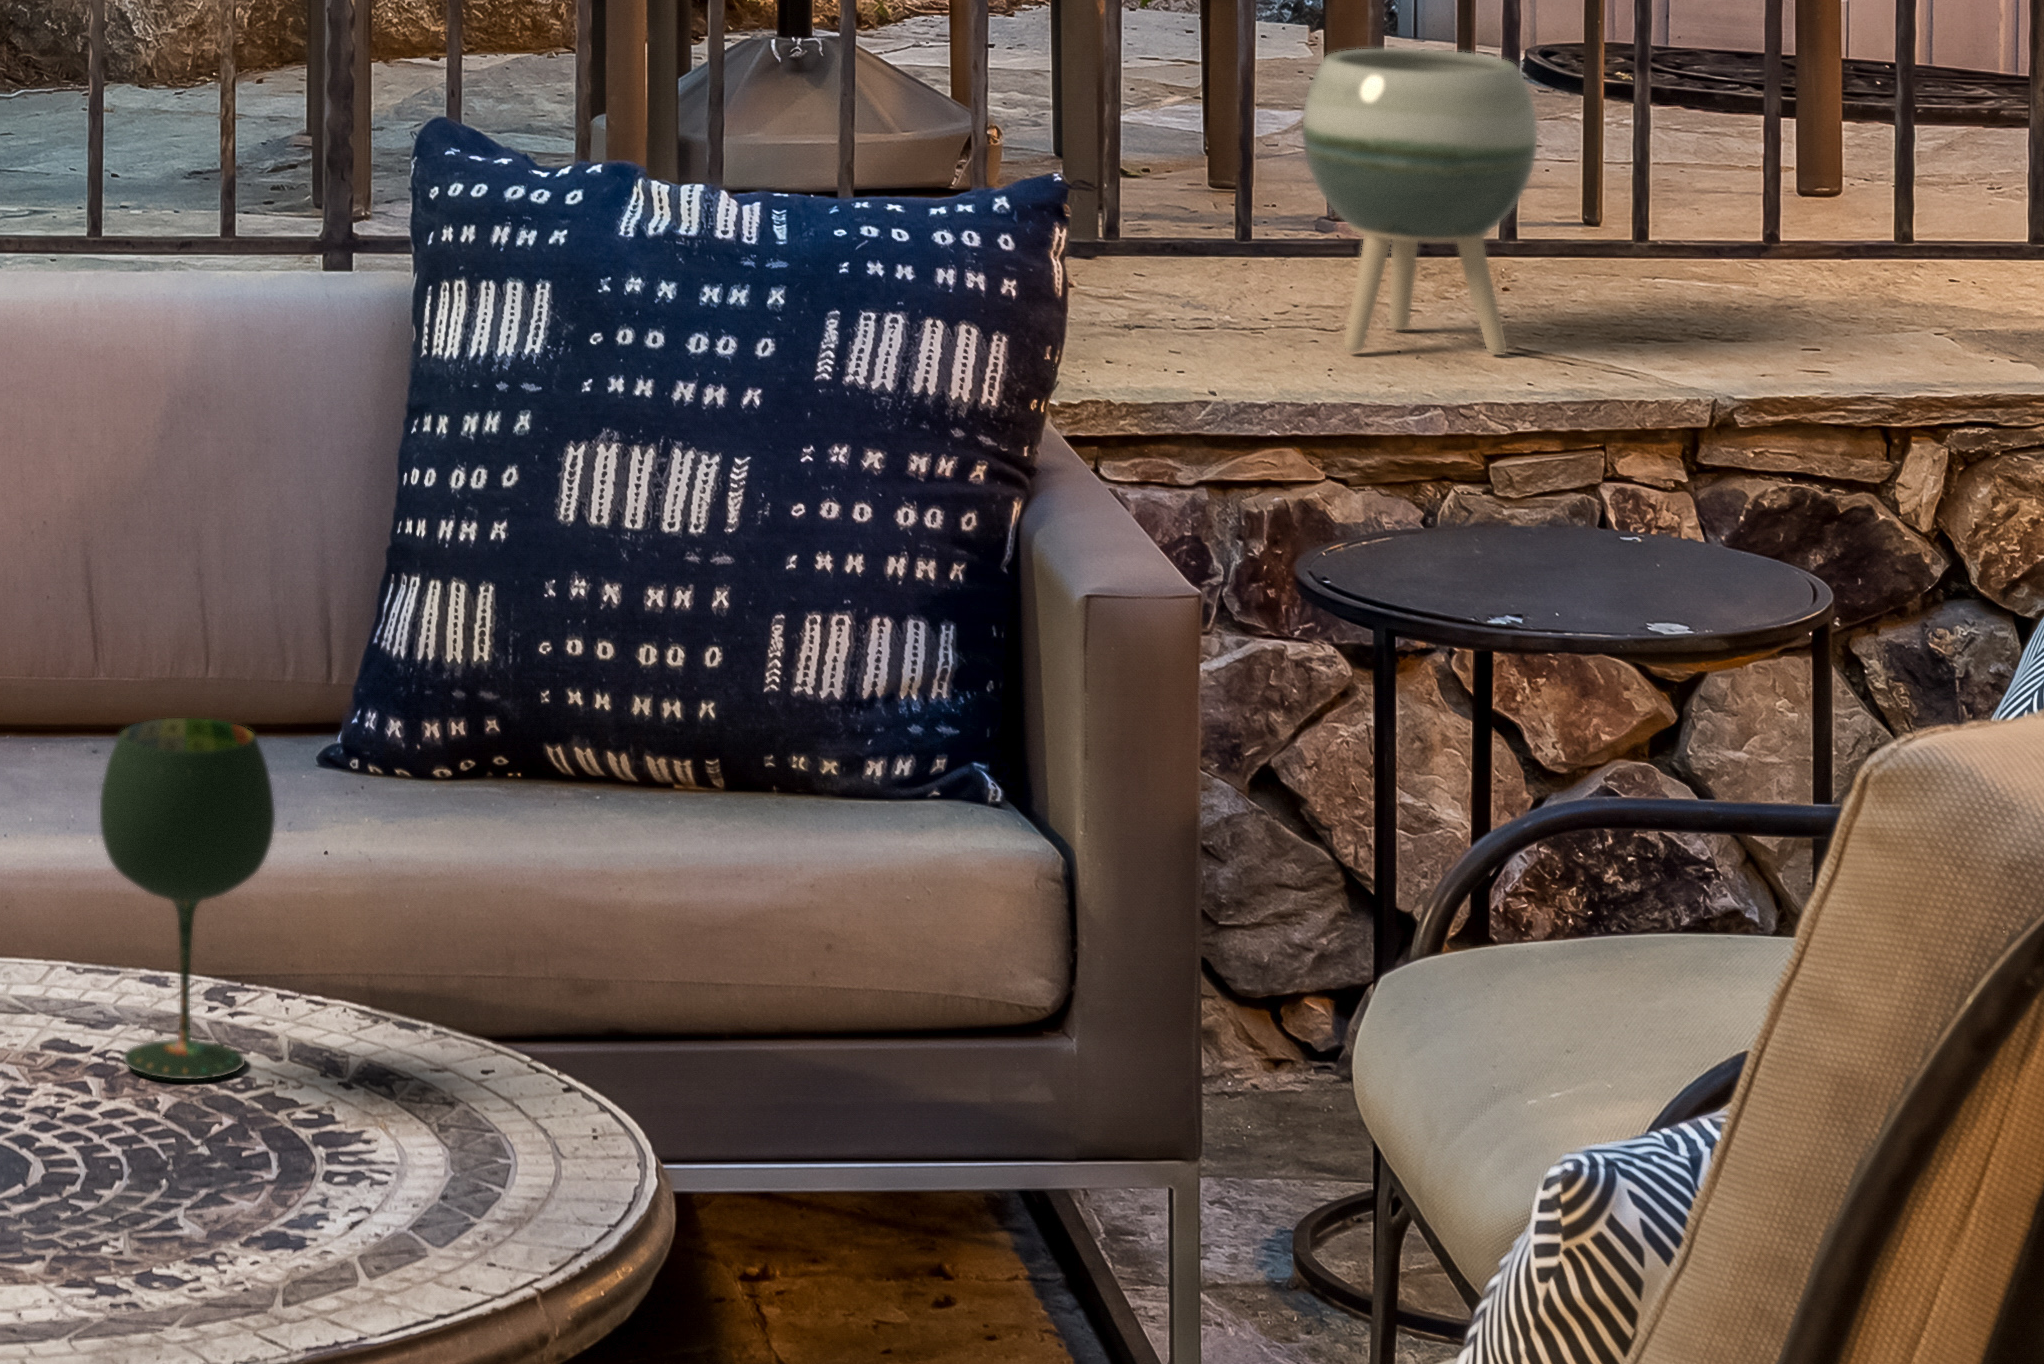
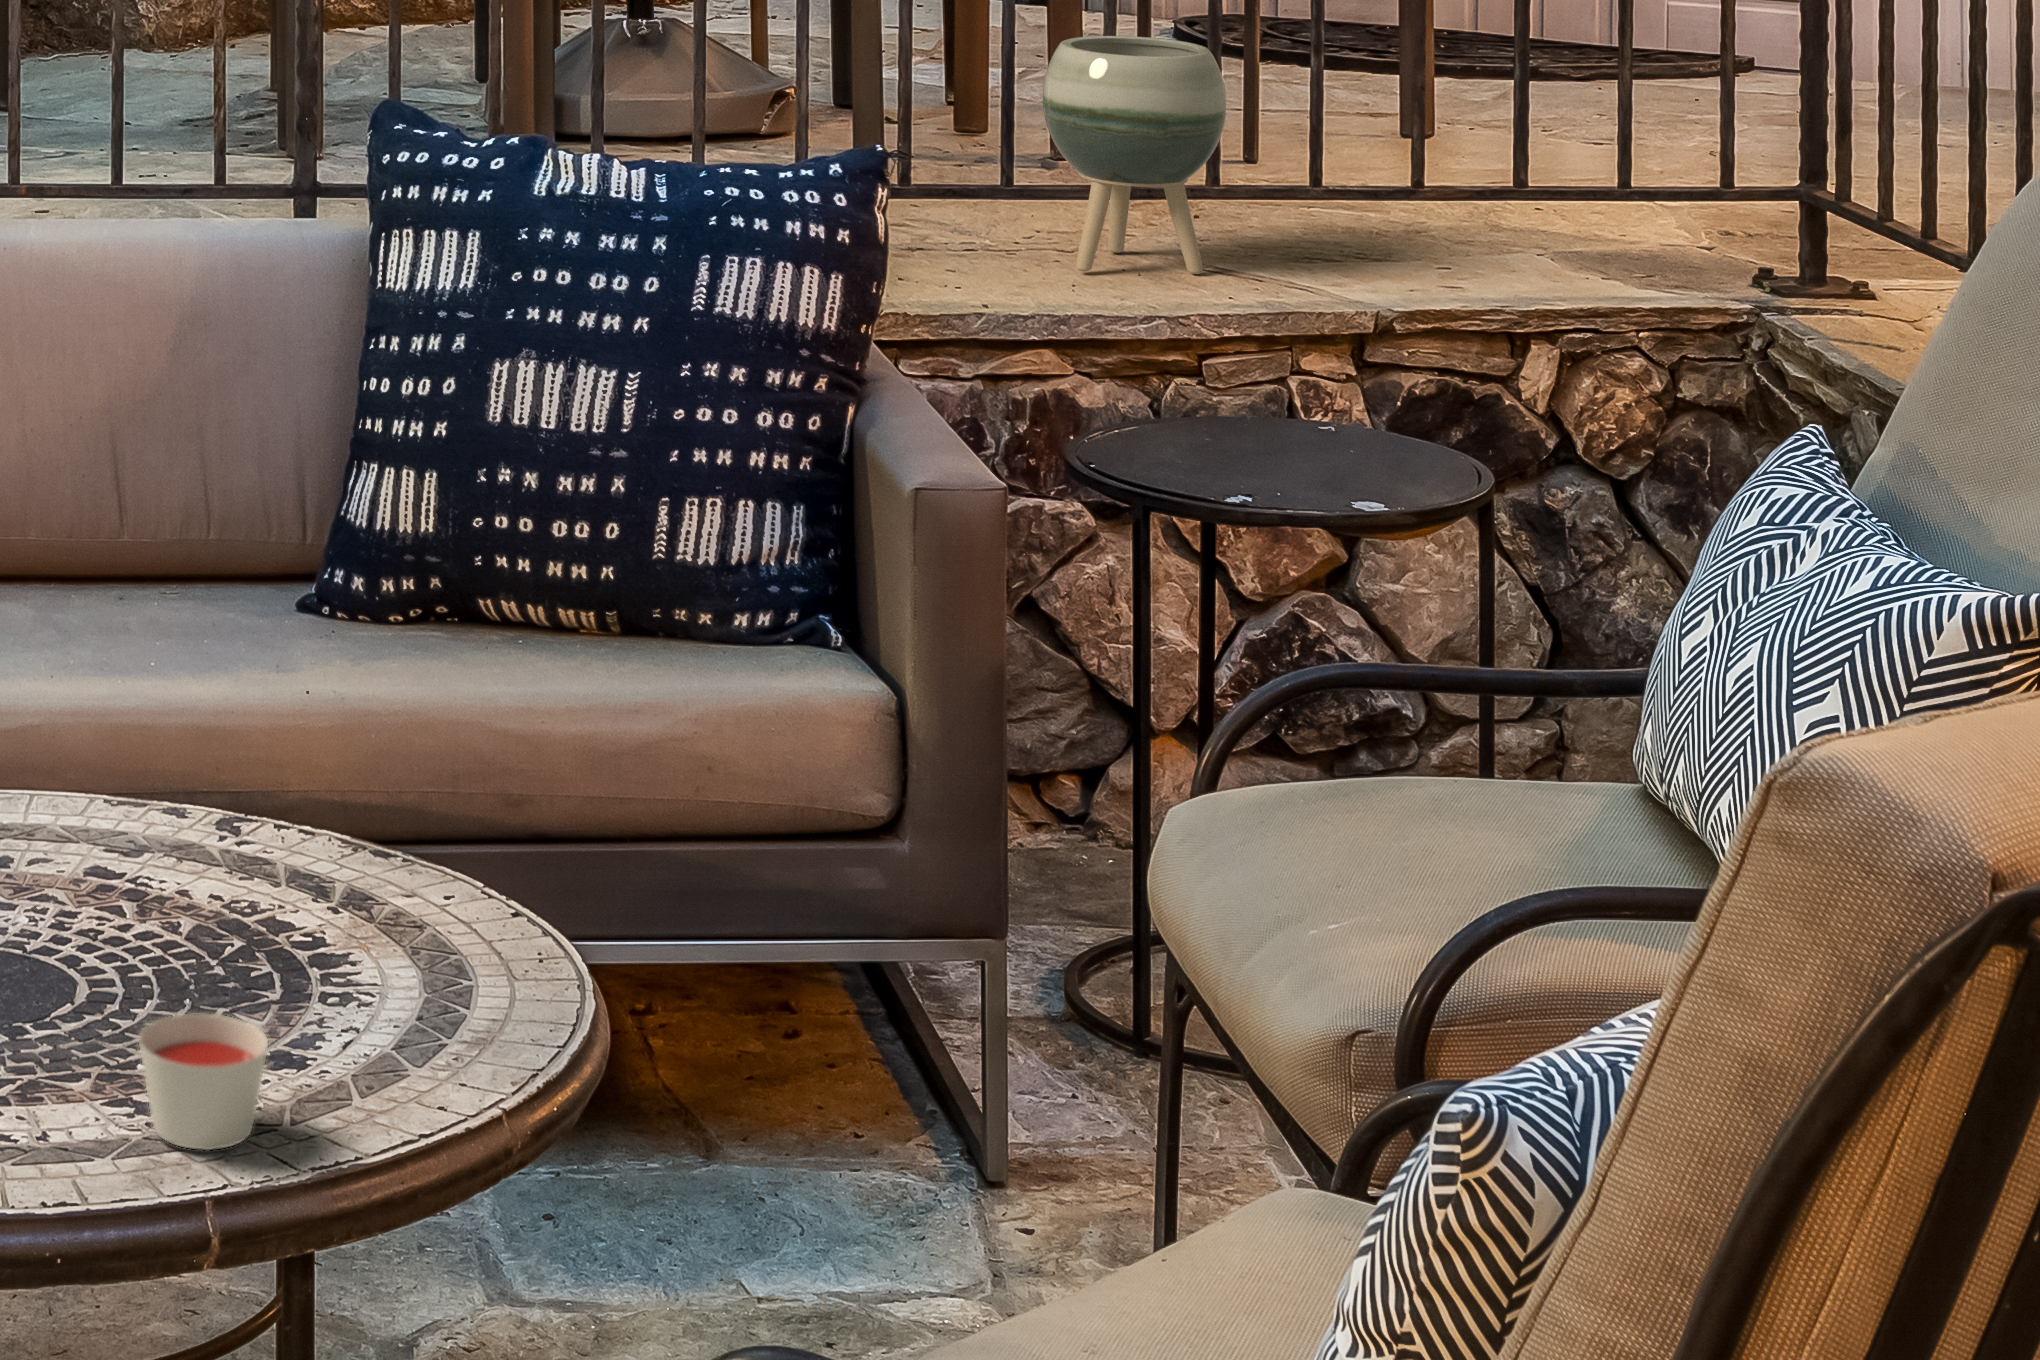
wine glass: present [100,718,275,1079] -> none [131,616,274,917]
candle: none [101,1156,254,1307] -> present [139,1014,268,1150]

